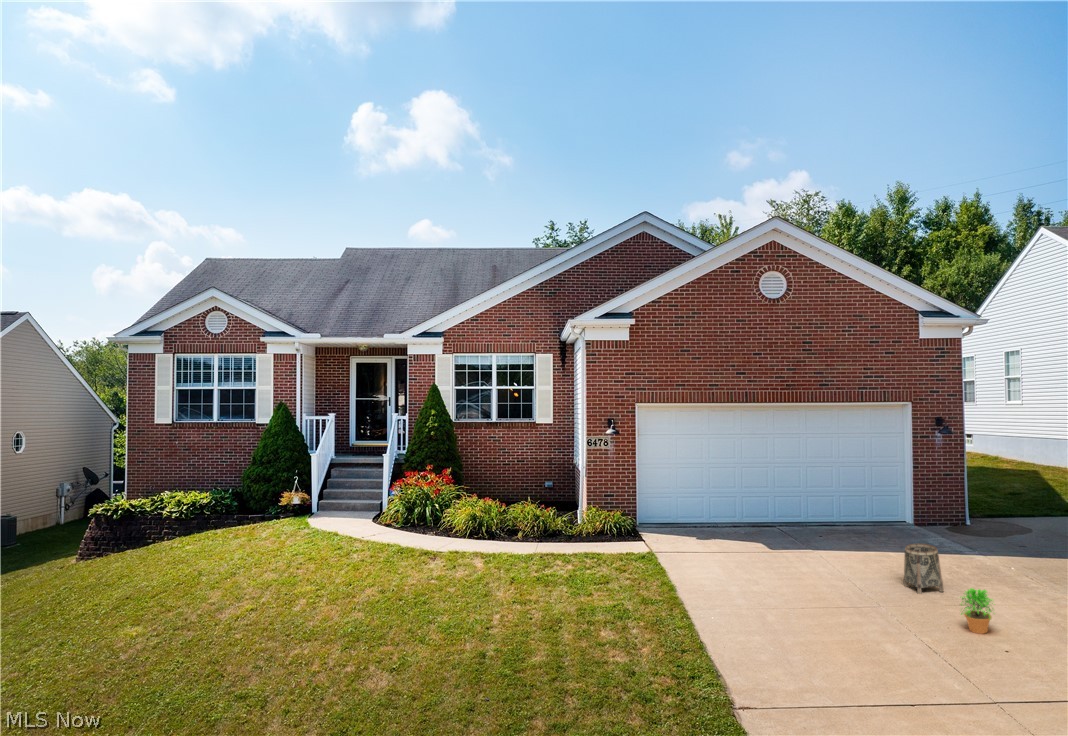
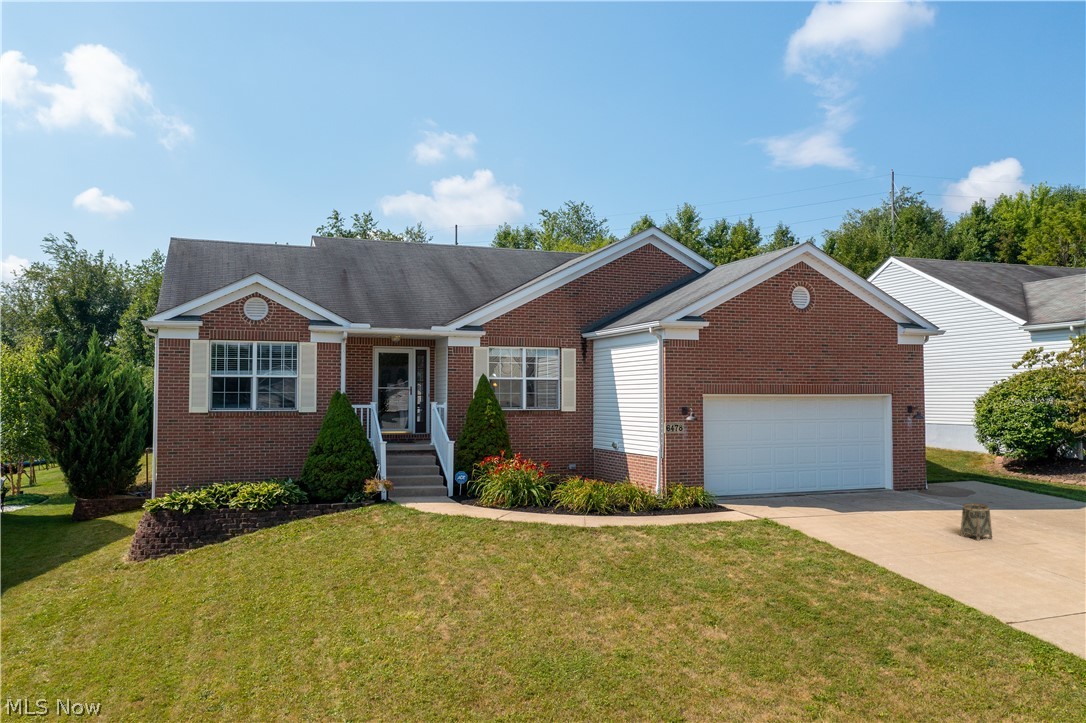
potted plant: present [961,588,992,634] -> none [1033,532,1066,565]

